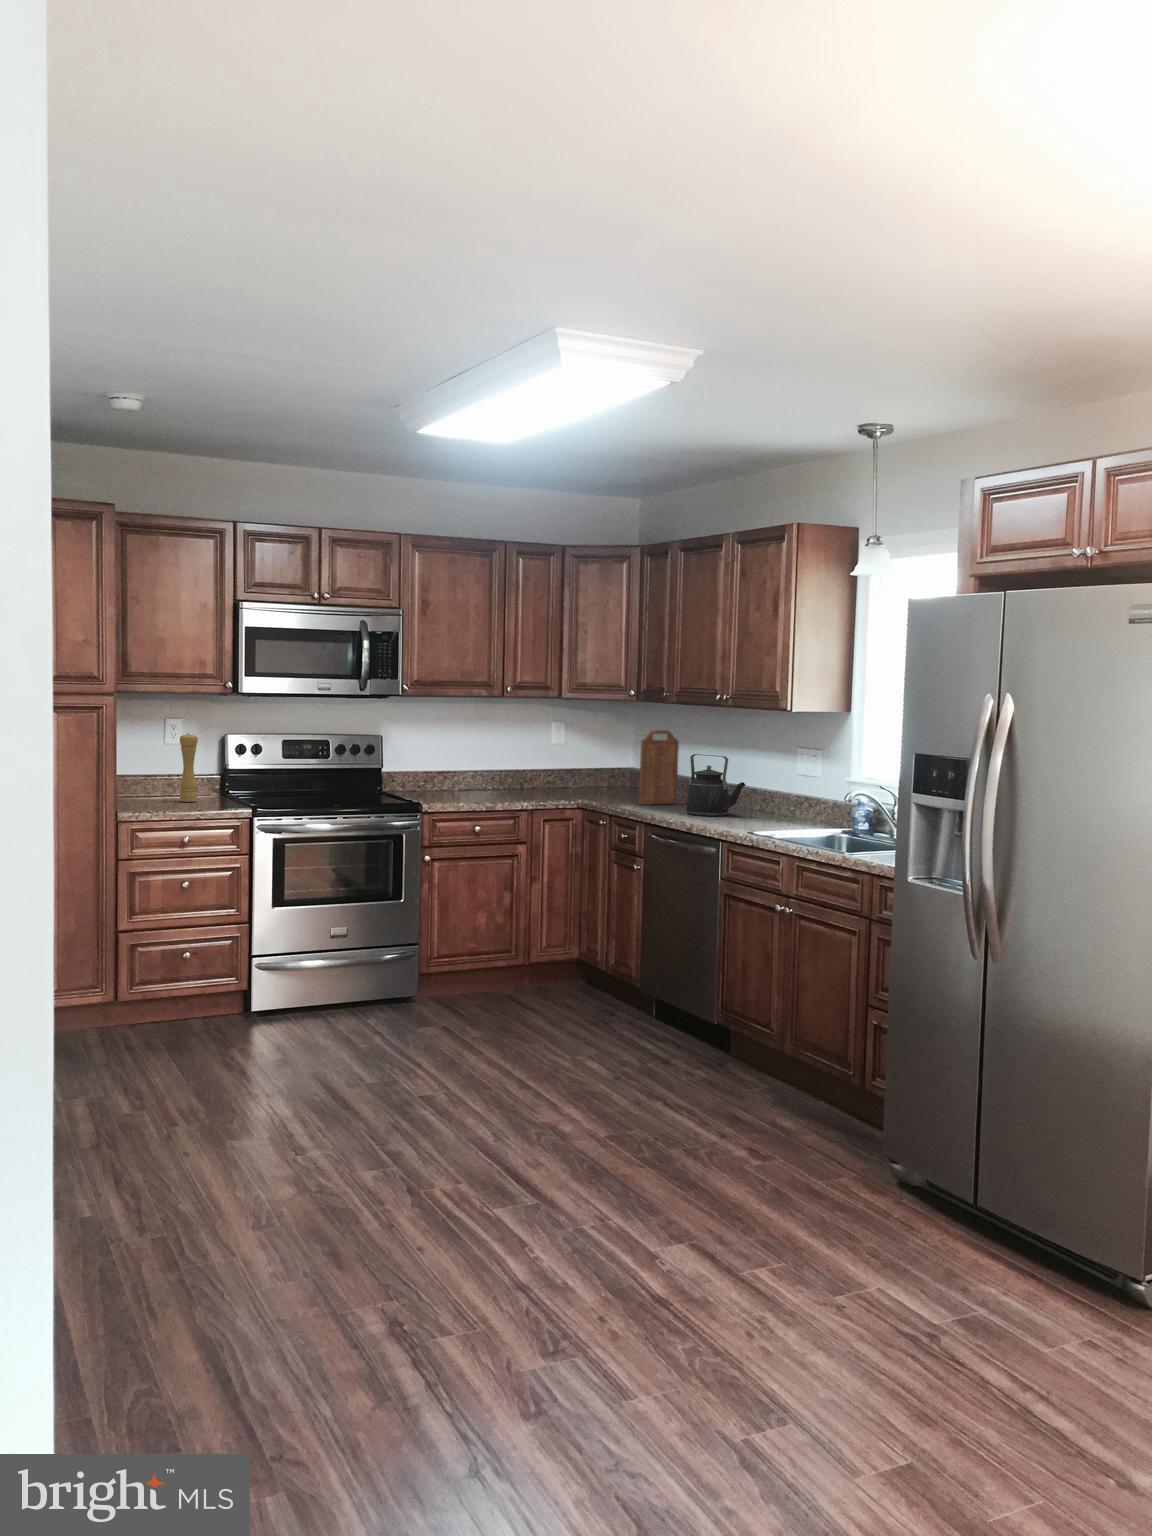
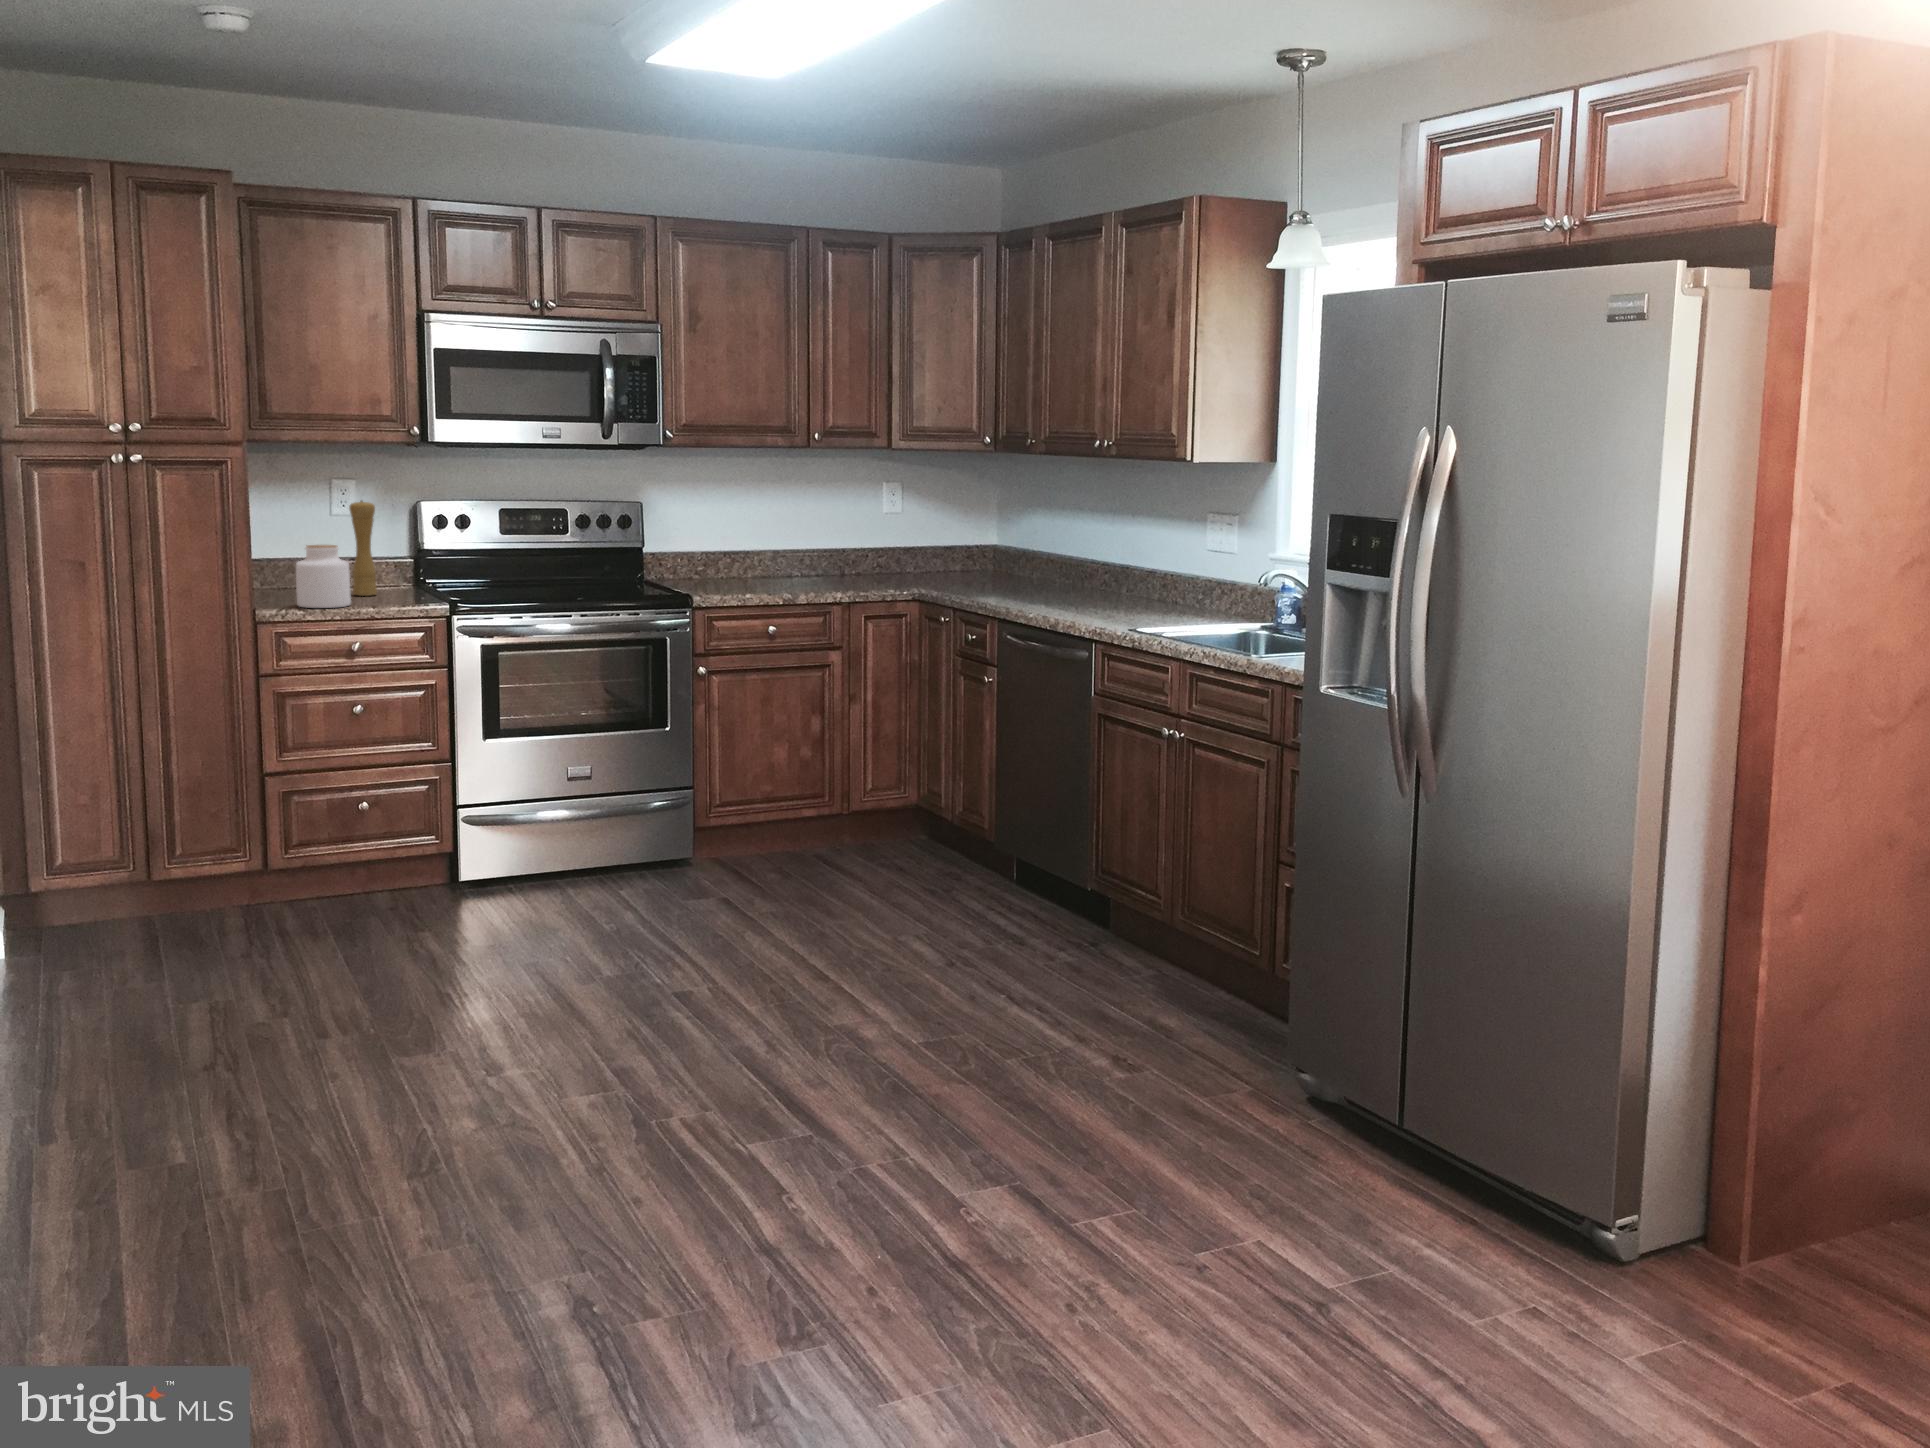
cutting board: present [639,730,679,805] -> none [996,491,1051,594]
kettle: present [686,754,745,816] -> none [1057,523,1137,608]
jar: none [144,766,182,811] -> present [296,545,351,608]

